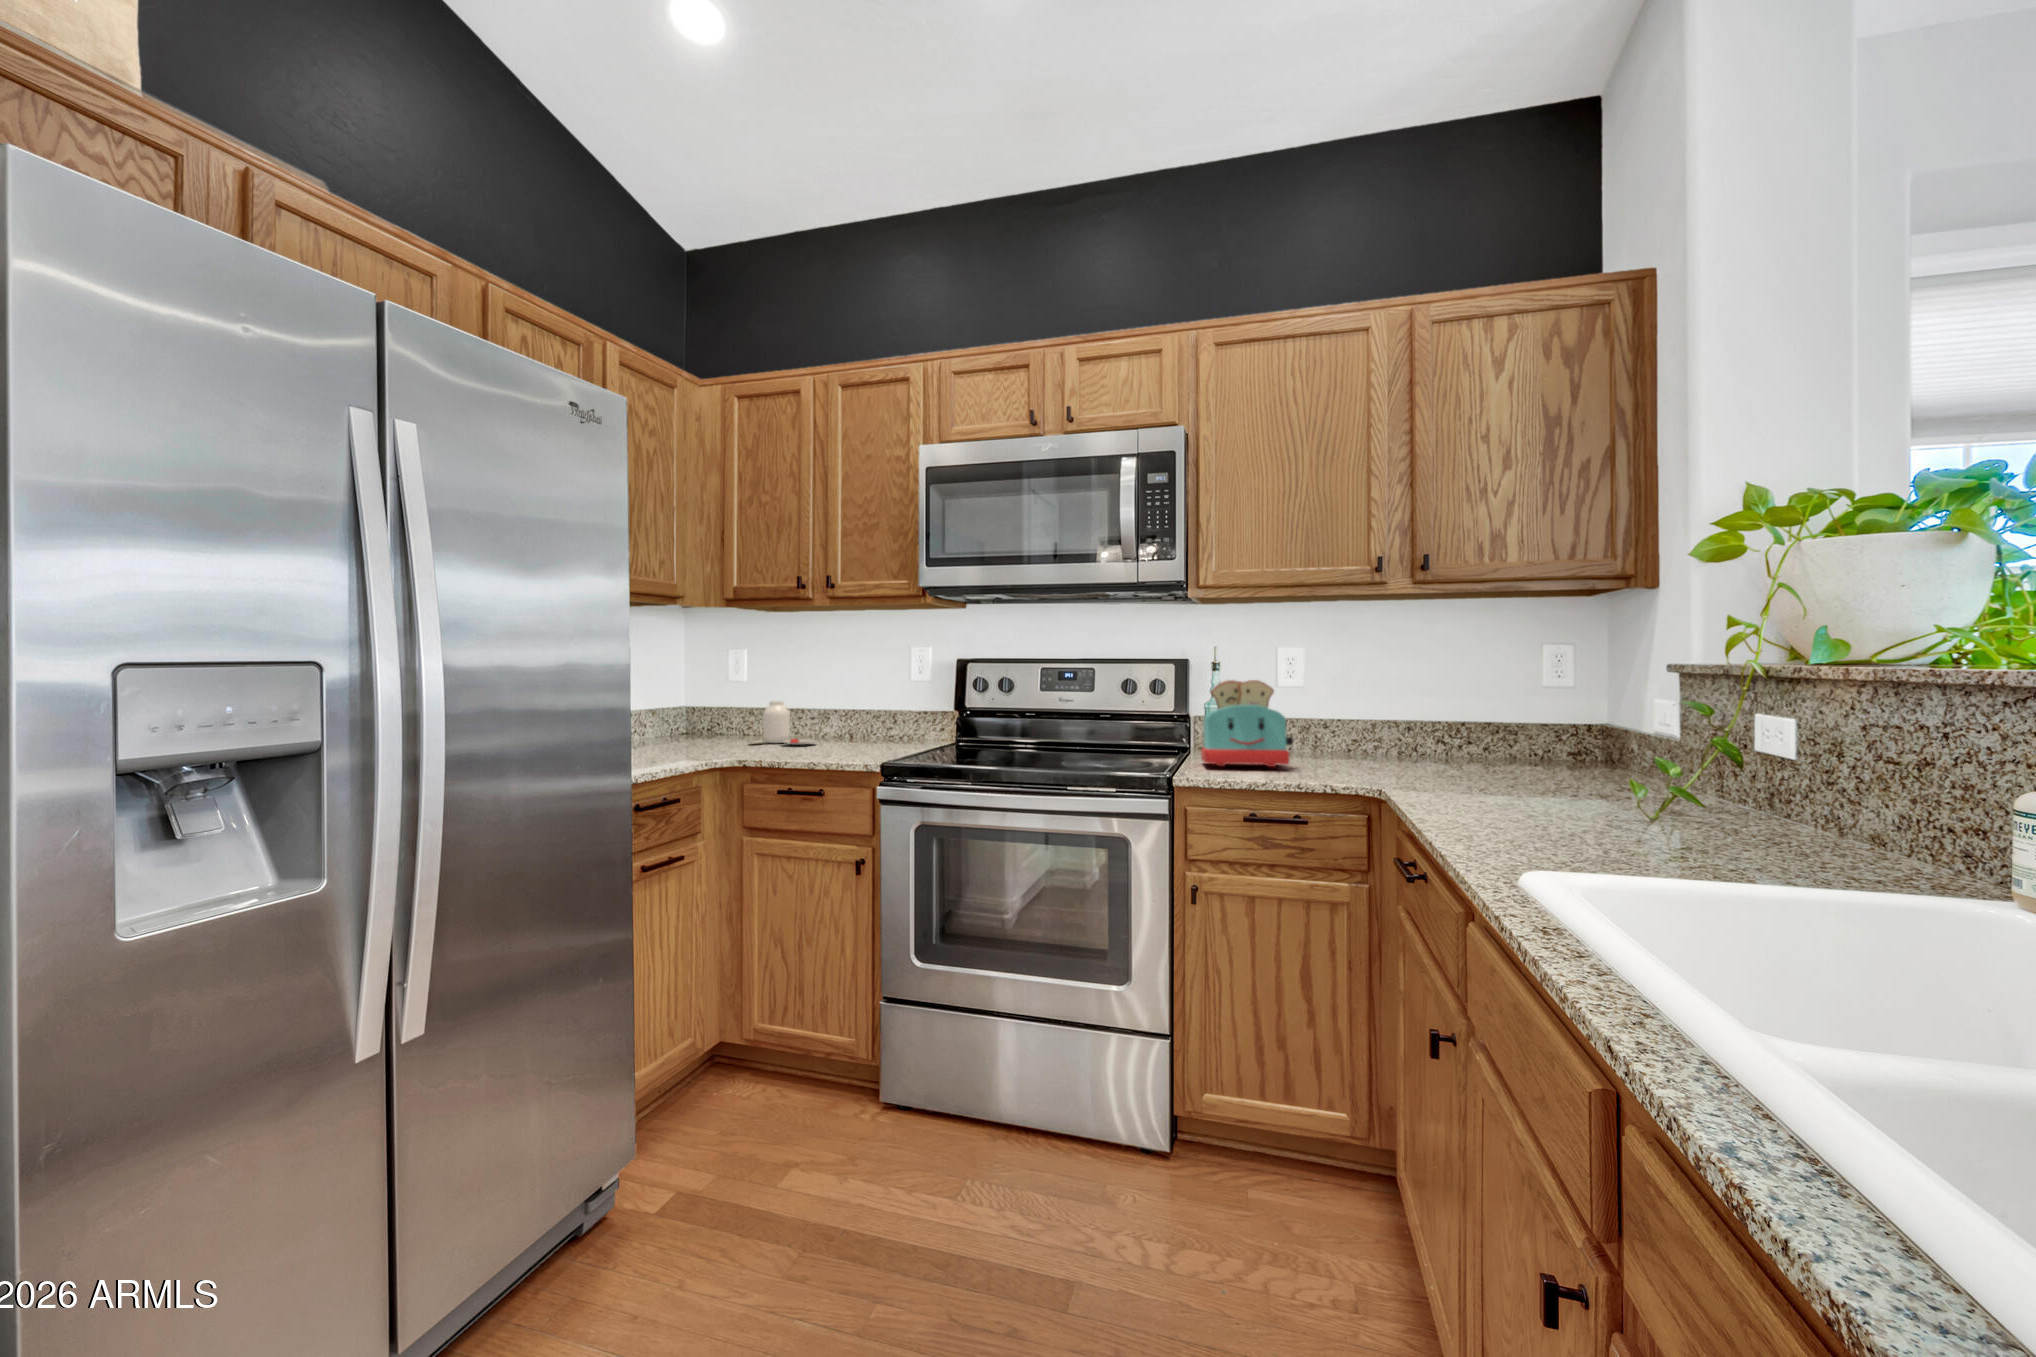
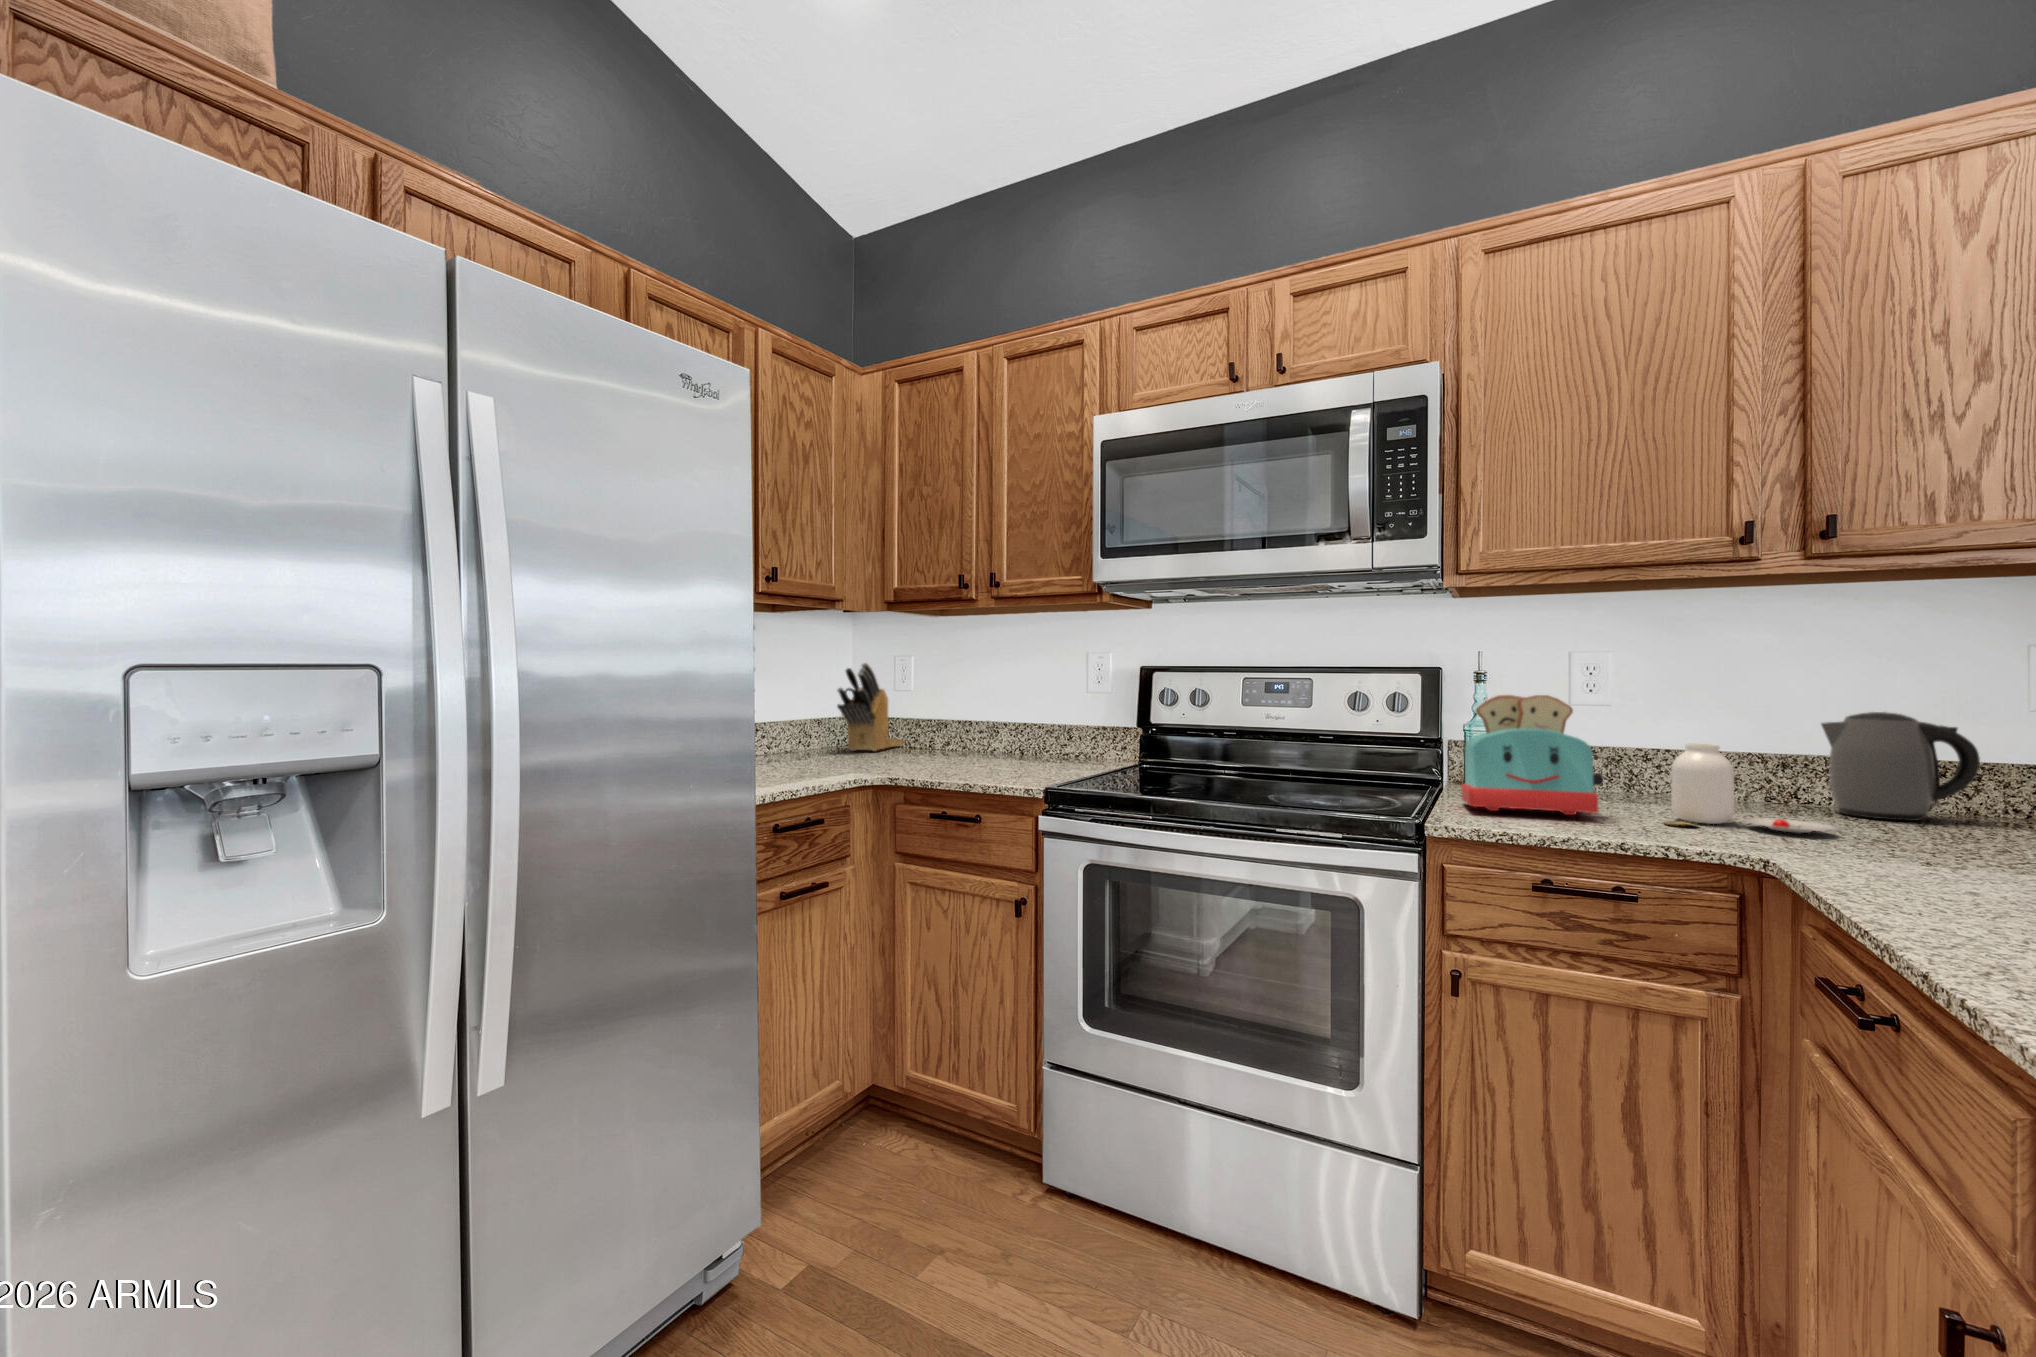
knife block: none [677,657,740,739] -> present [837,663,904,751]
kettle: none [1429,690,1515,763] -> present [1821,712,1980,821]
jar: present [763,701,815,745] -> present [1665,744,1836,833]

